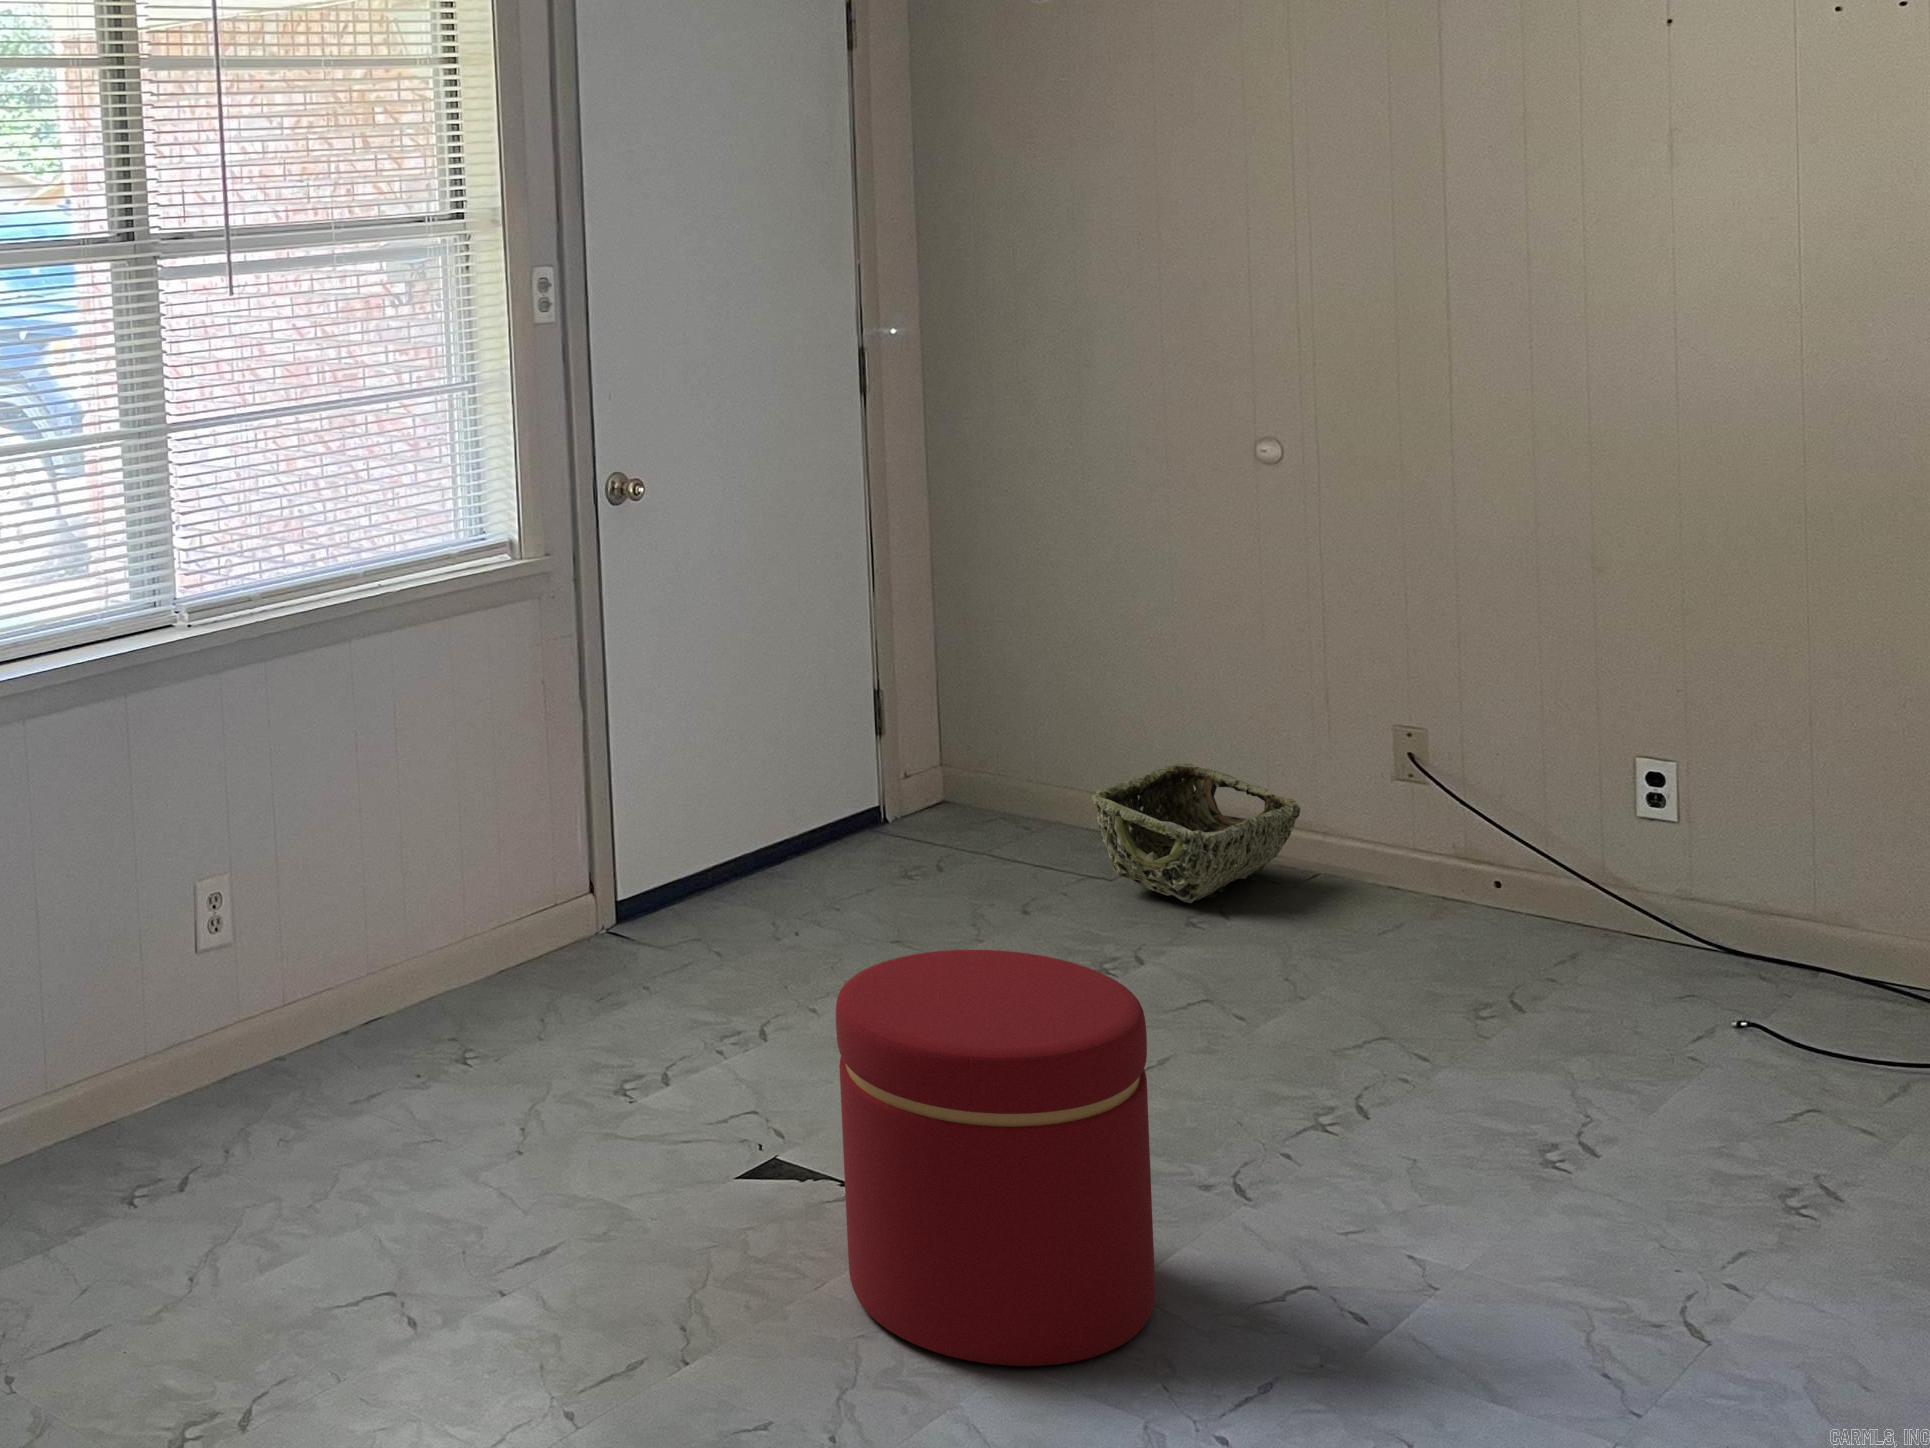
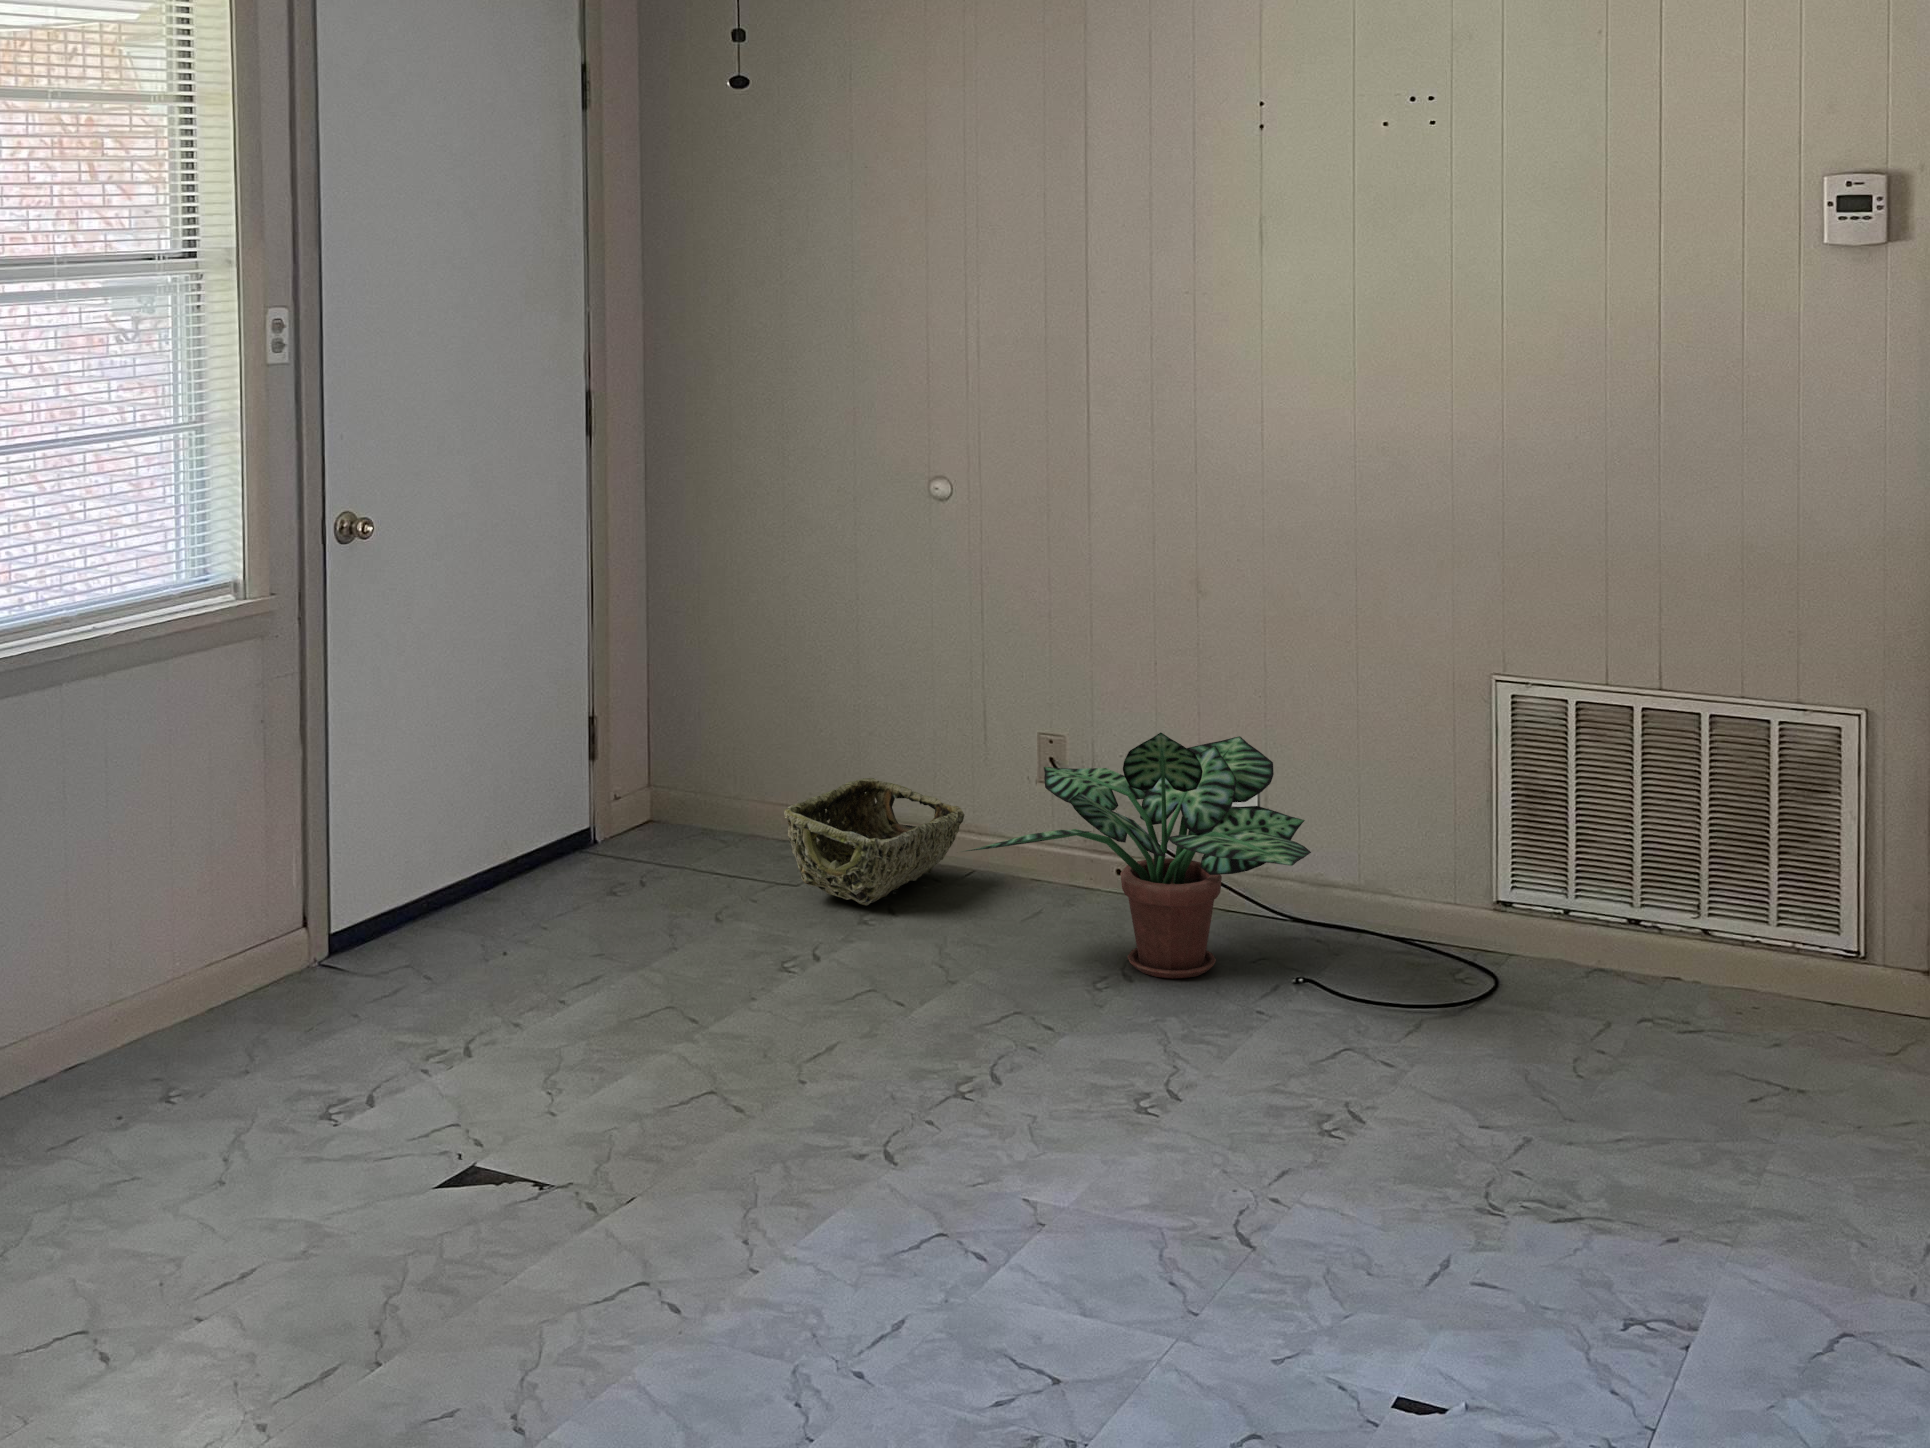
potted plant: none [1297,727,1755,1012] -> present [962,732,1311,978]
ottoman: present [836,950,1155,1366] -> none [534,953,810,1330]

